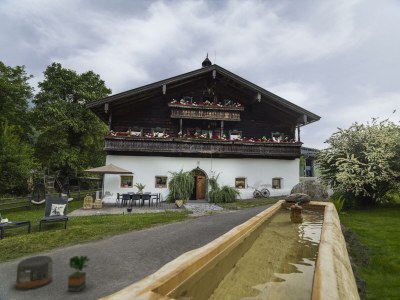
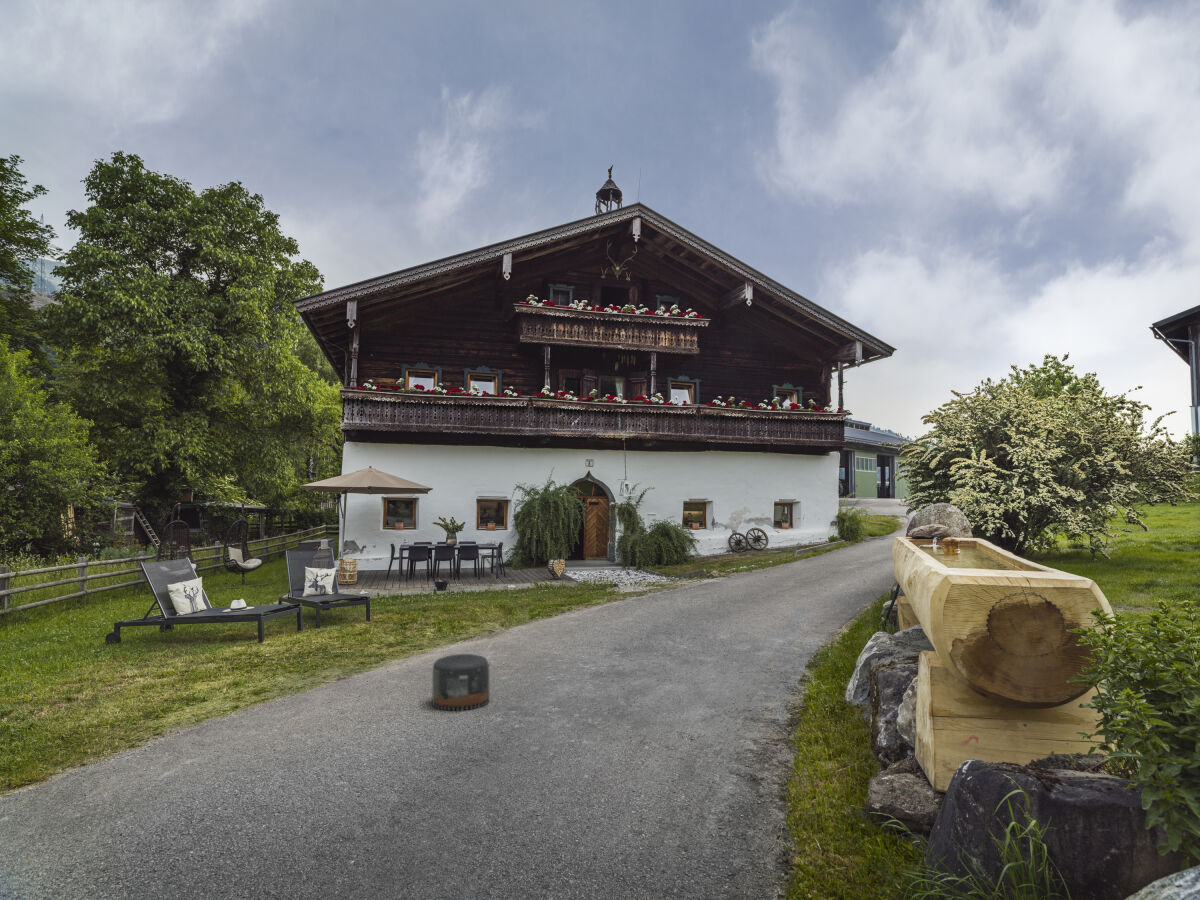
potted tree: present [68,256,89,291] -> none [535,647,573,708]

